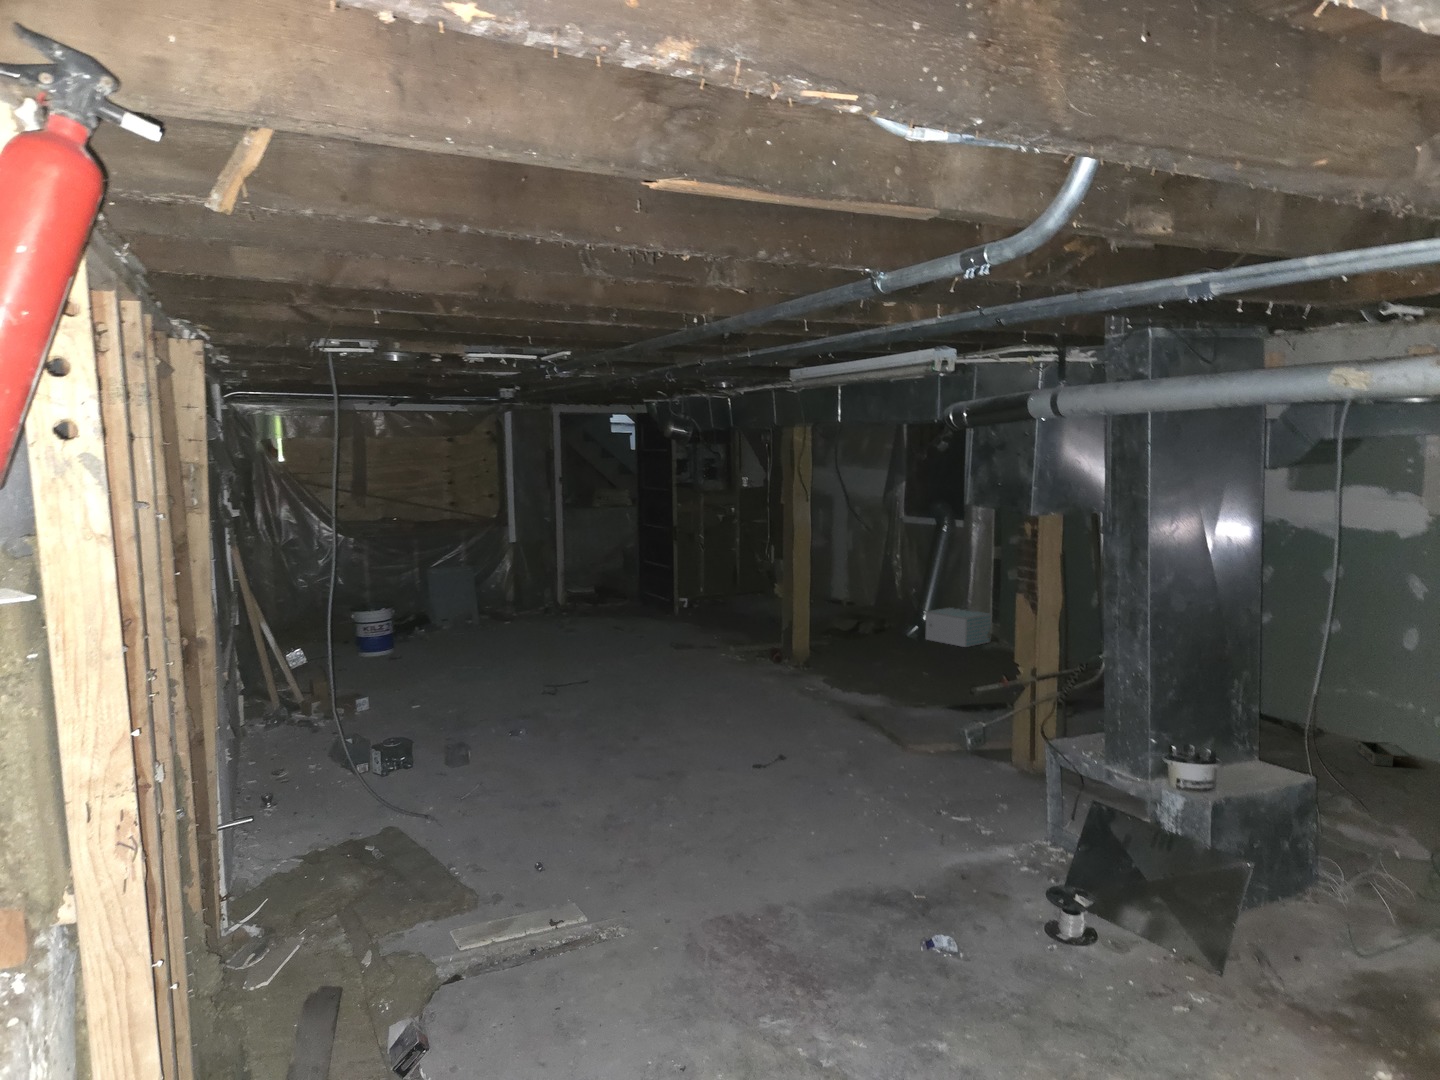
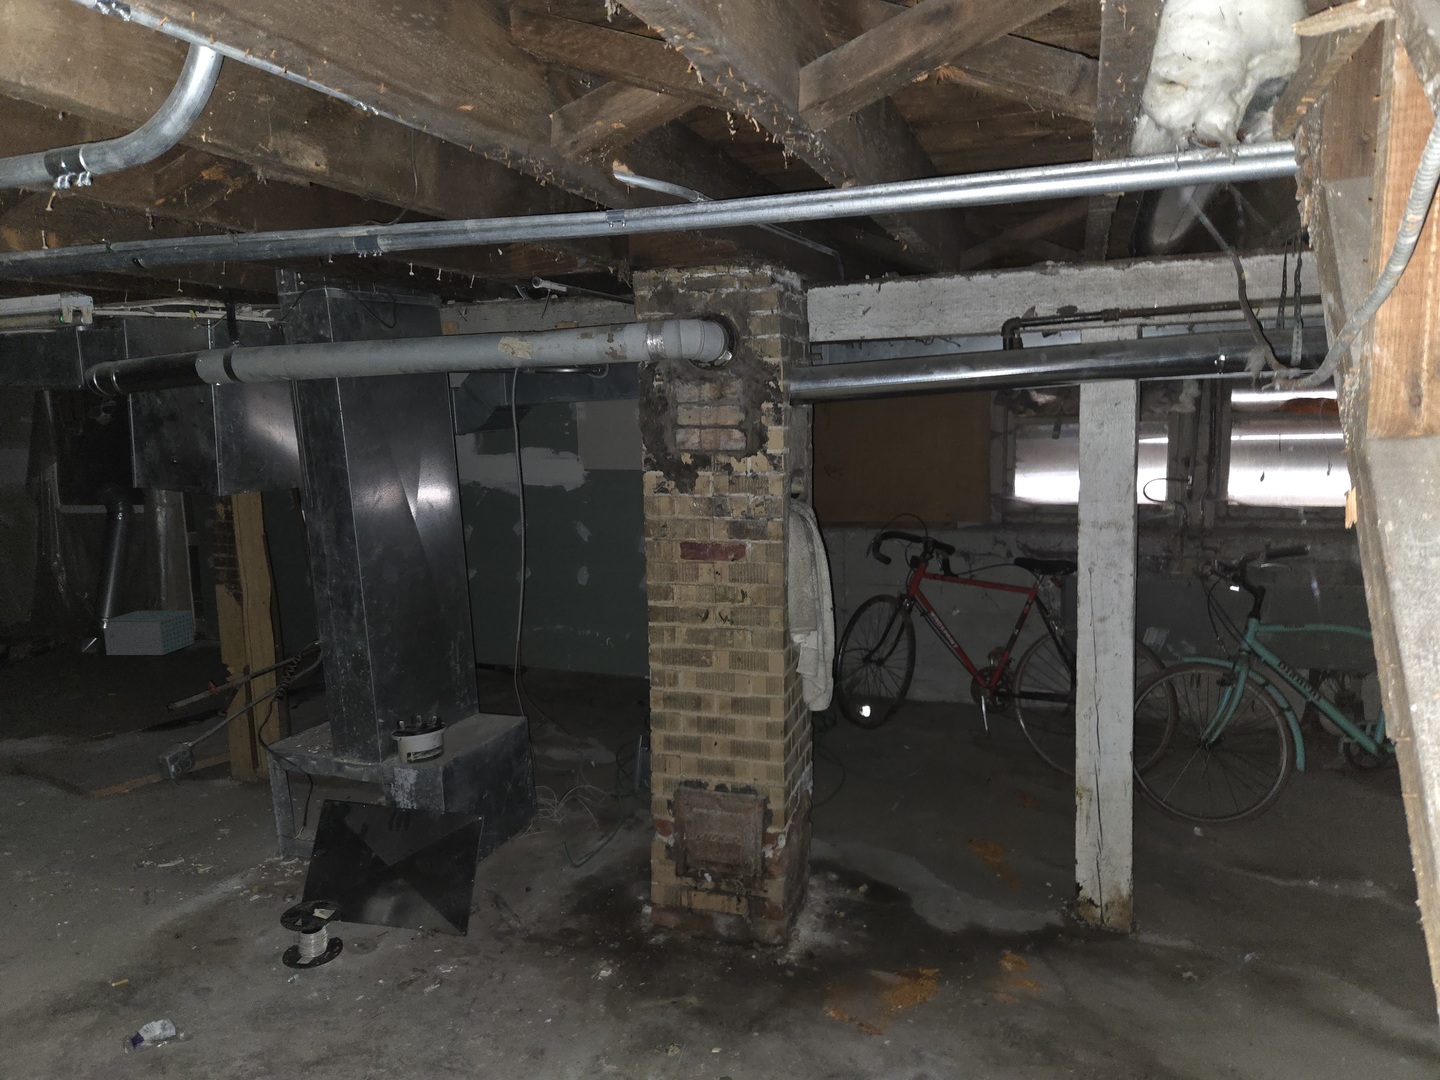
toolbox: present [1358,741,1411,767] -> none [551,666,589,689]

